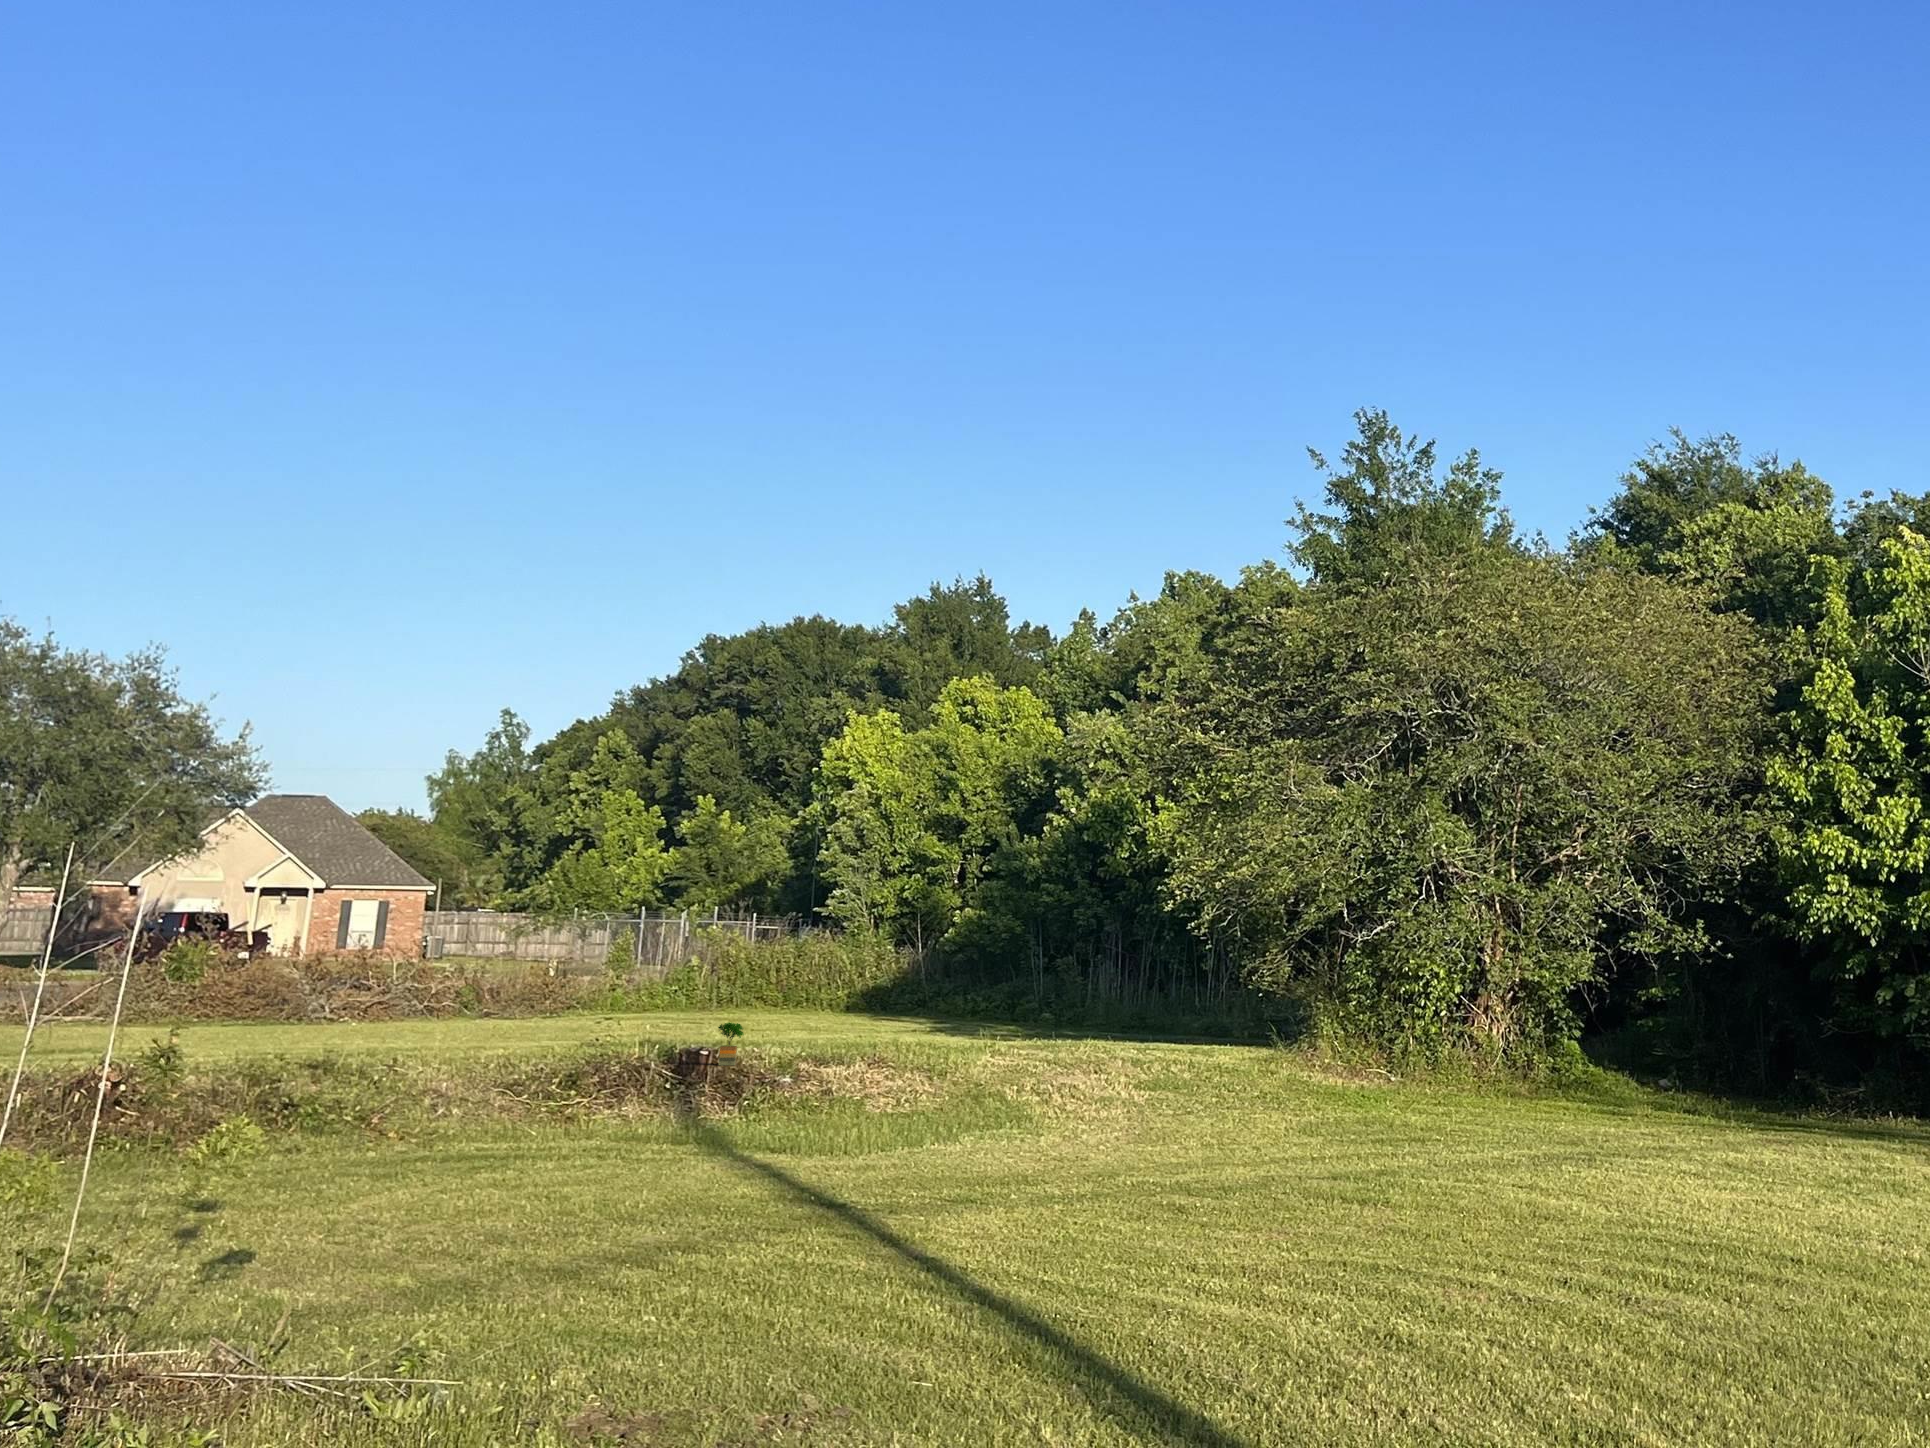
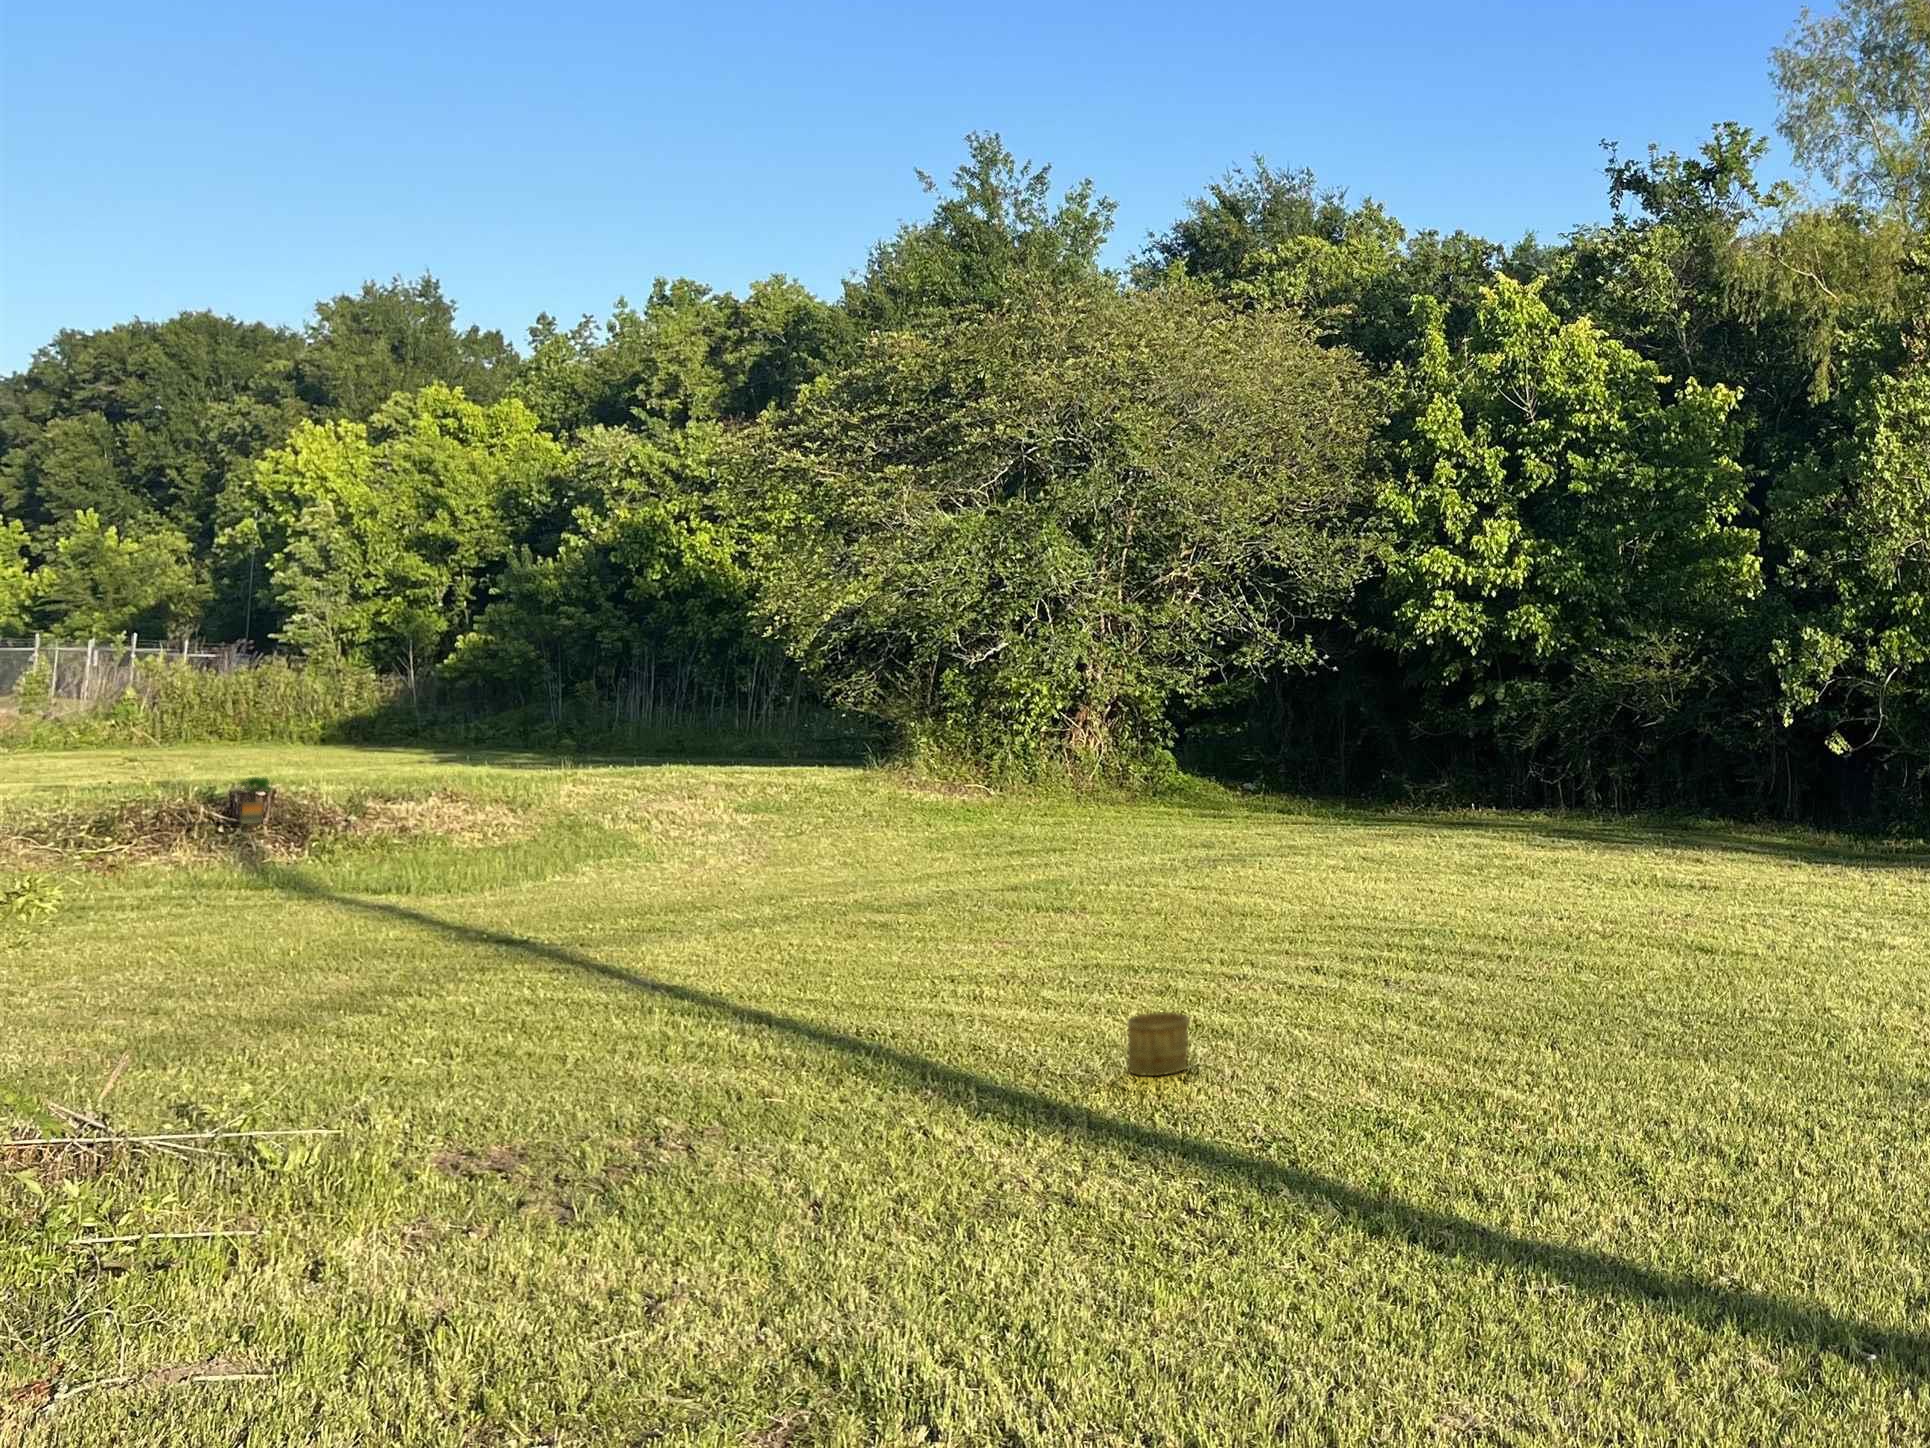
wooden bucket: none [1308,1278,1373,1344] -> present [1127,1012,1190,1076]

